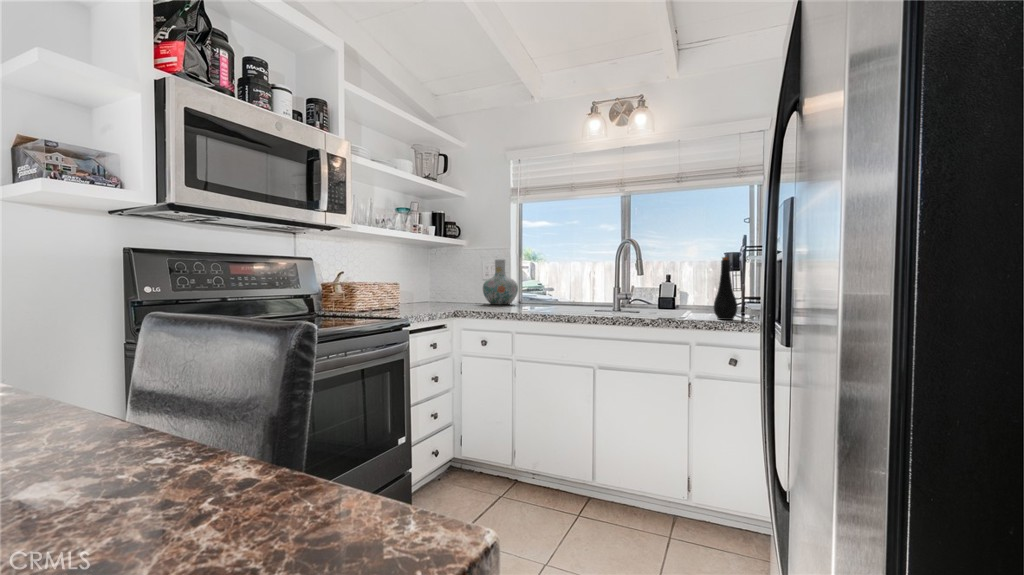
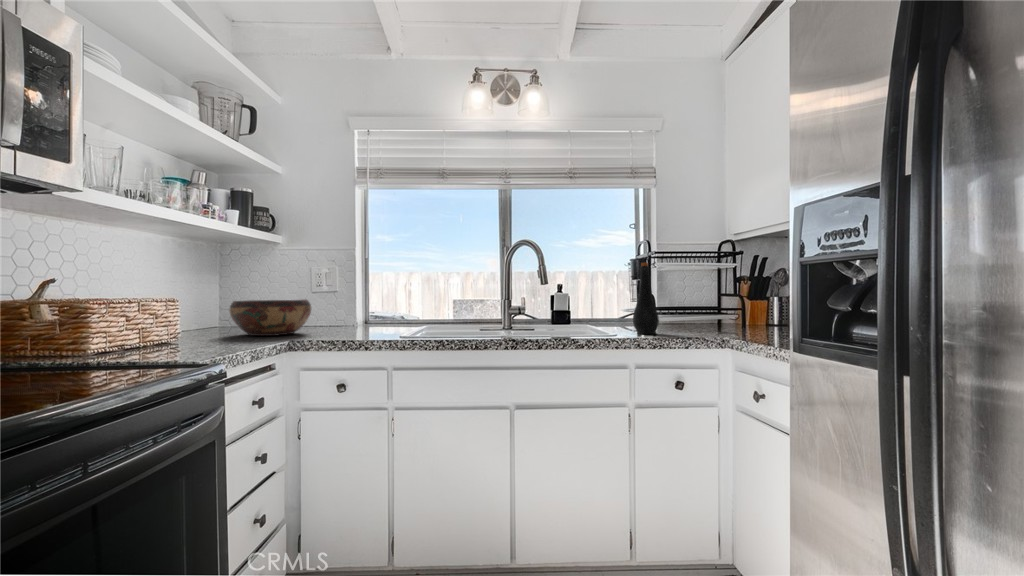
vase: present [483,259,518,305] -> none [315,263,367,326]
decorative bowl: none [426,285,473,308] -> present [229,299,311,336]

